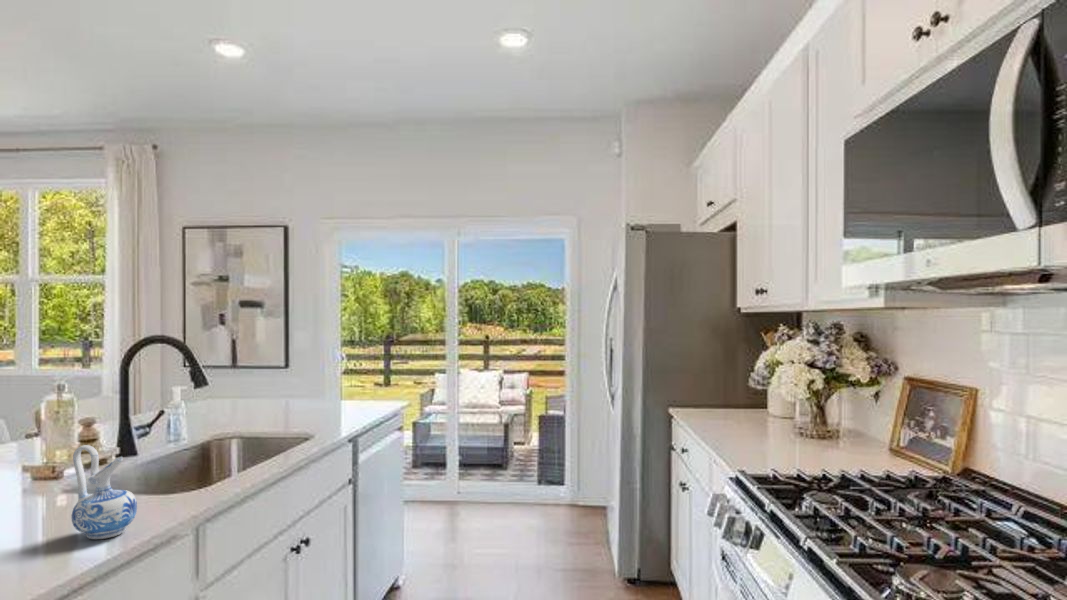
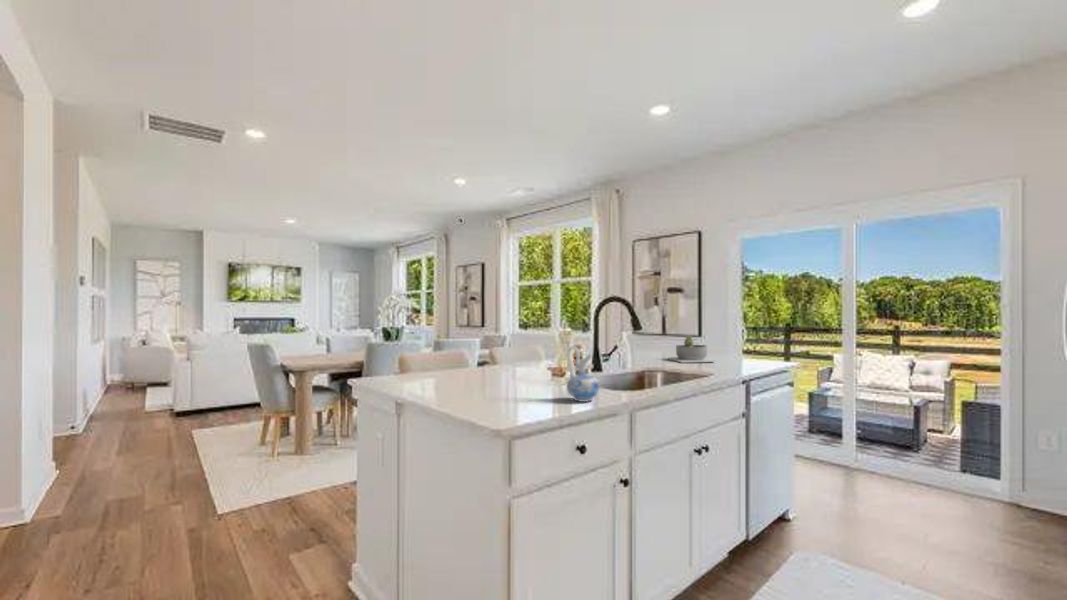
succulent planter: none [245,377,313,418] -> present [668,336,716,363]

